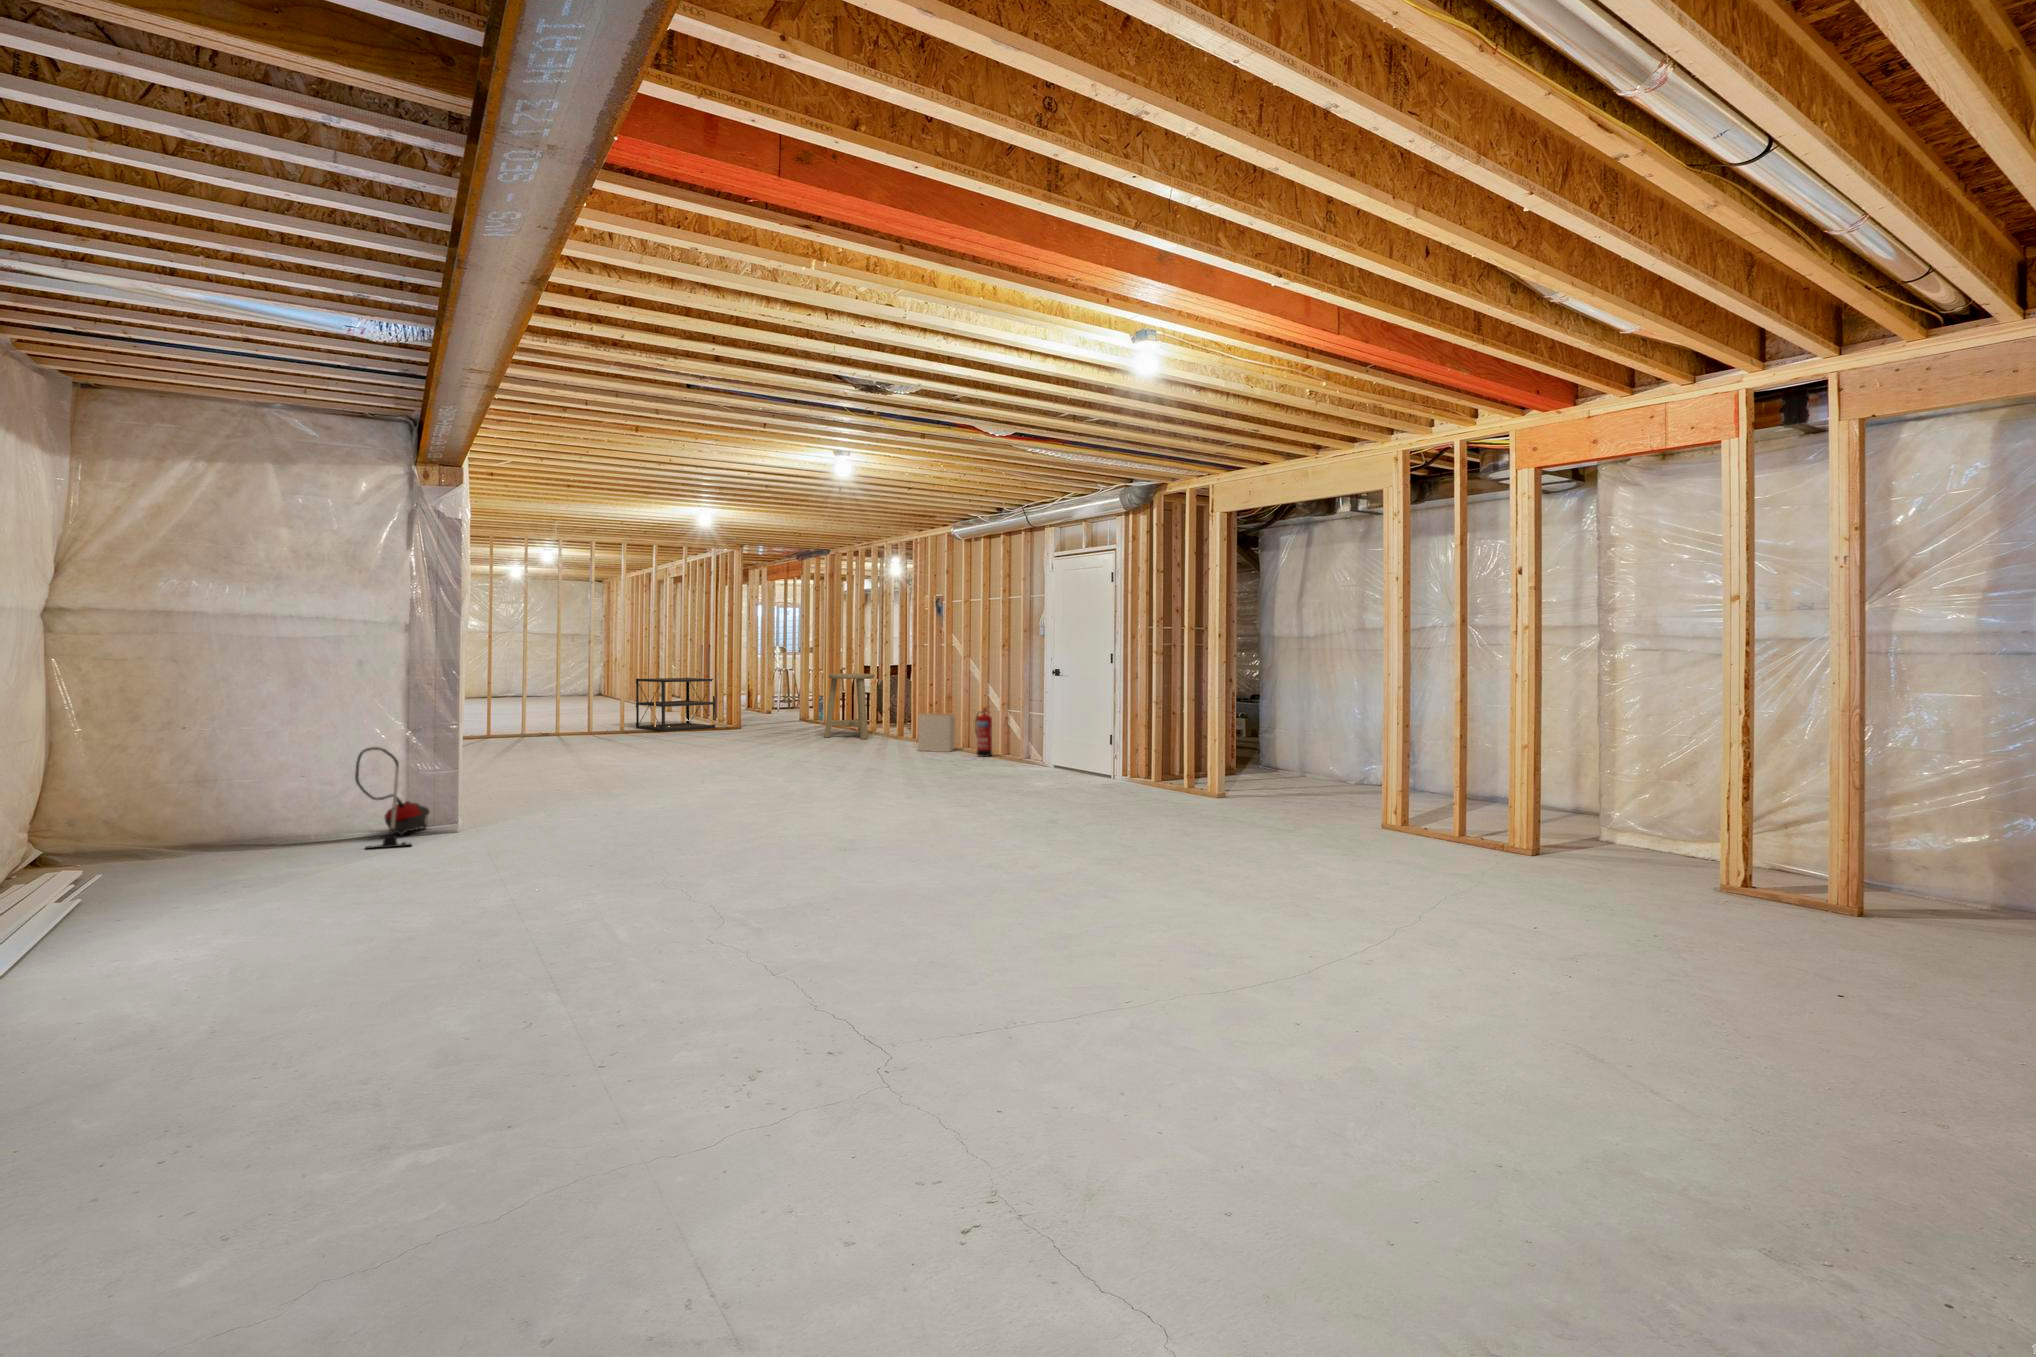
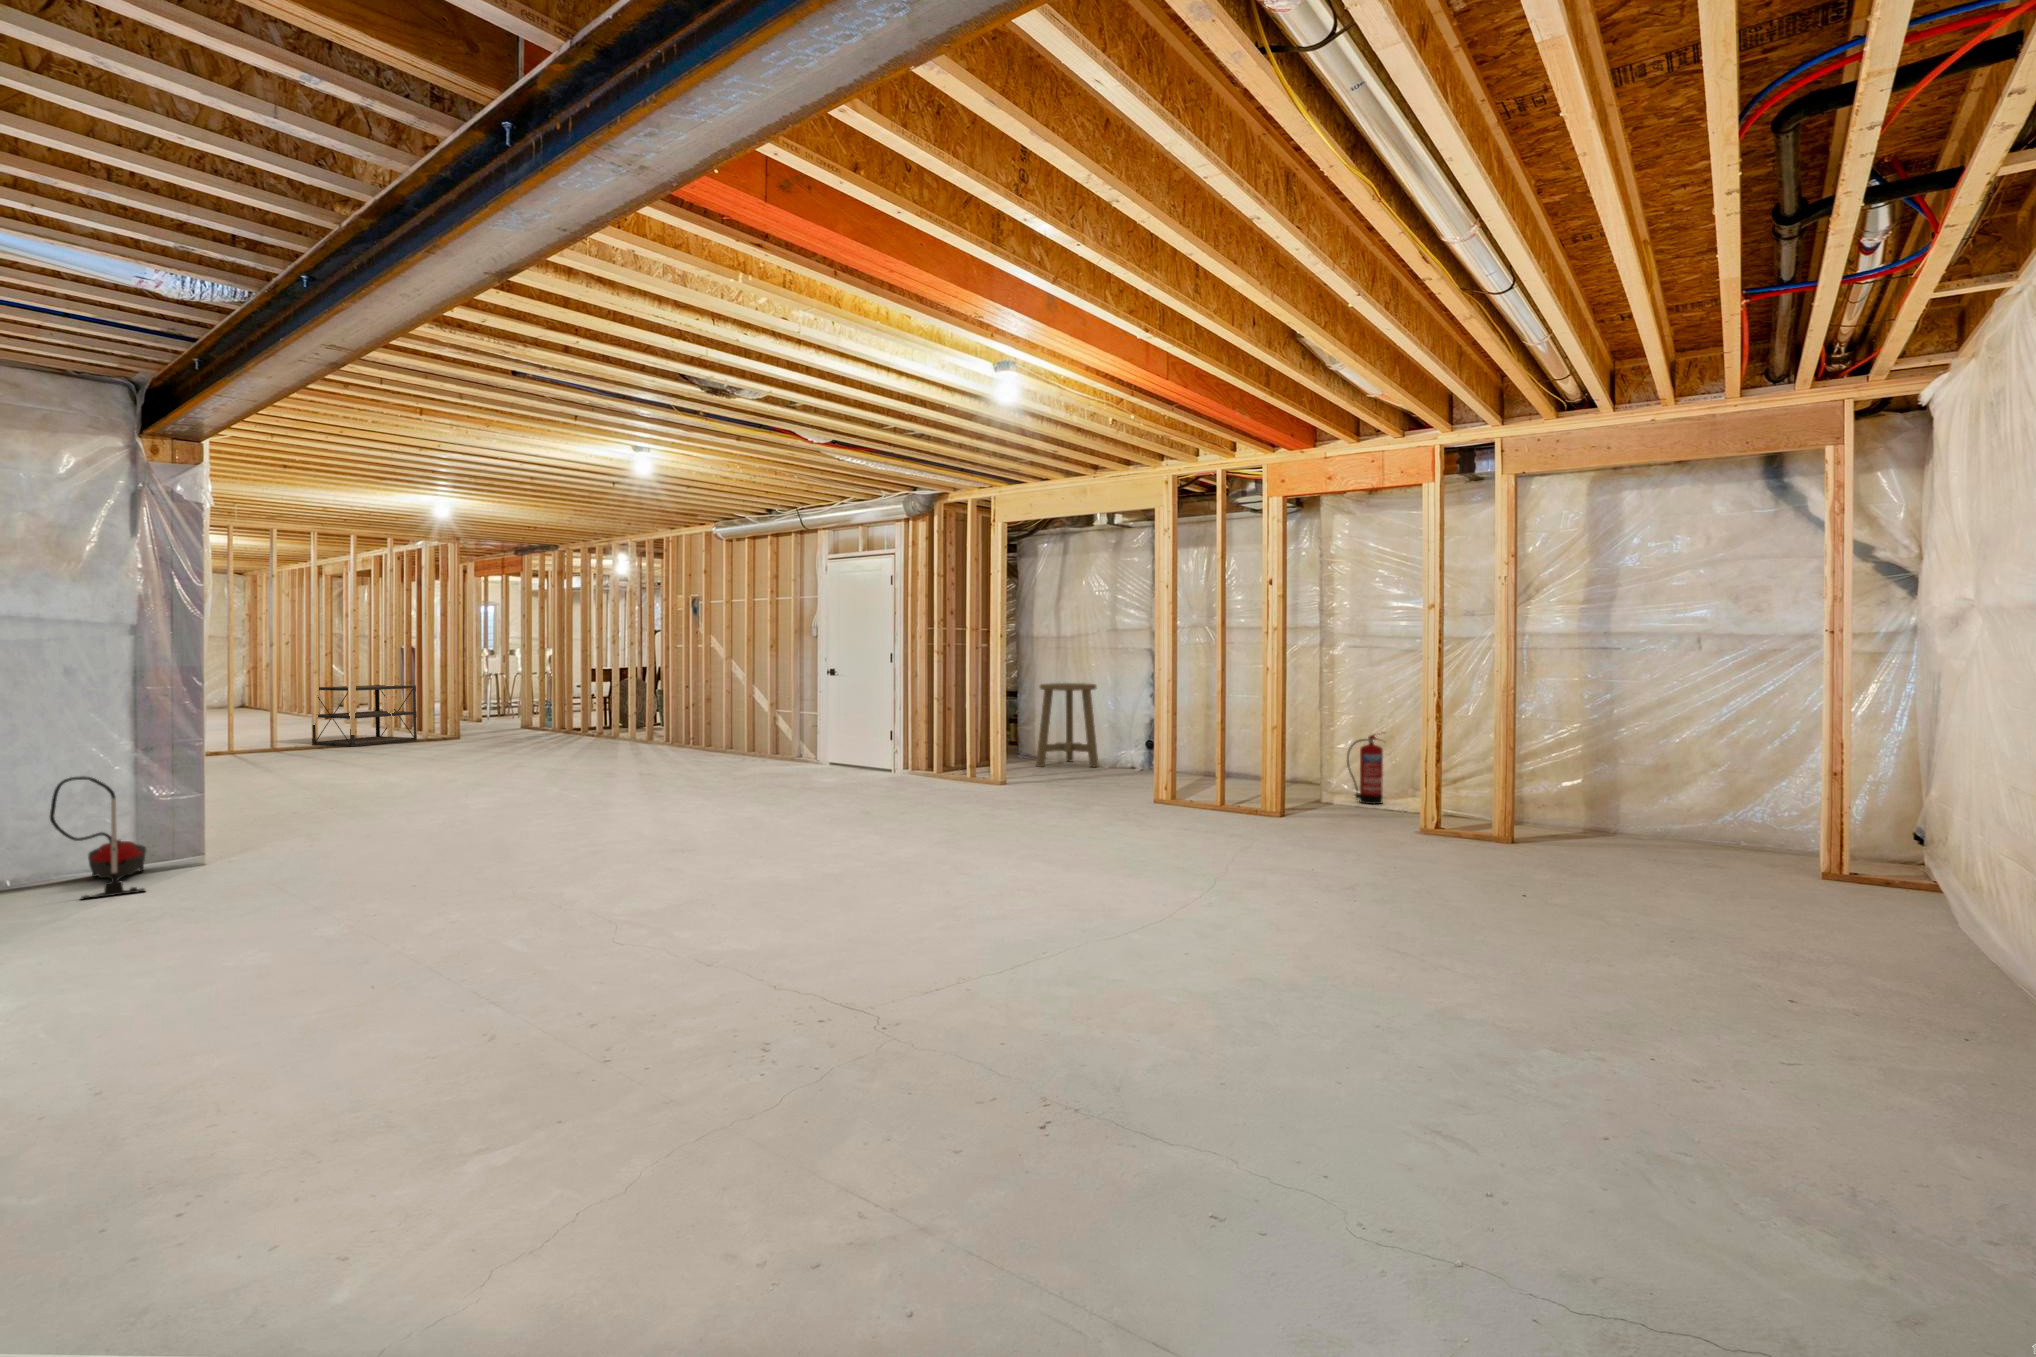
stool: present [824,674,874,739] -> present [1036,683,1099,767]
fire extinguisher: present [975,708,992,757] -> present [1347,734,1383,804]
storage bin: present [918,712,955,752] -> none [680,705,718,755]

